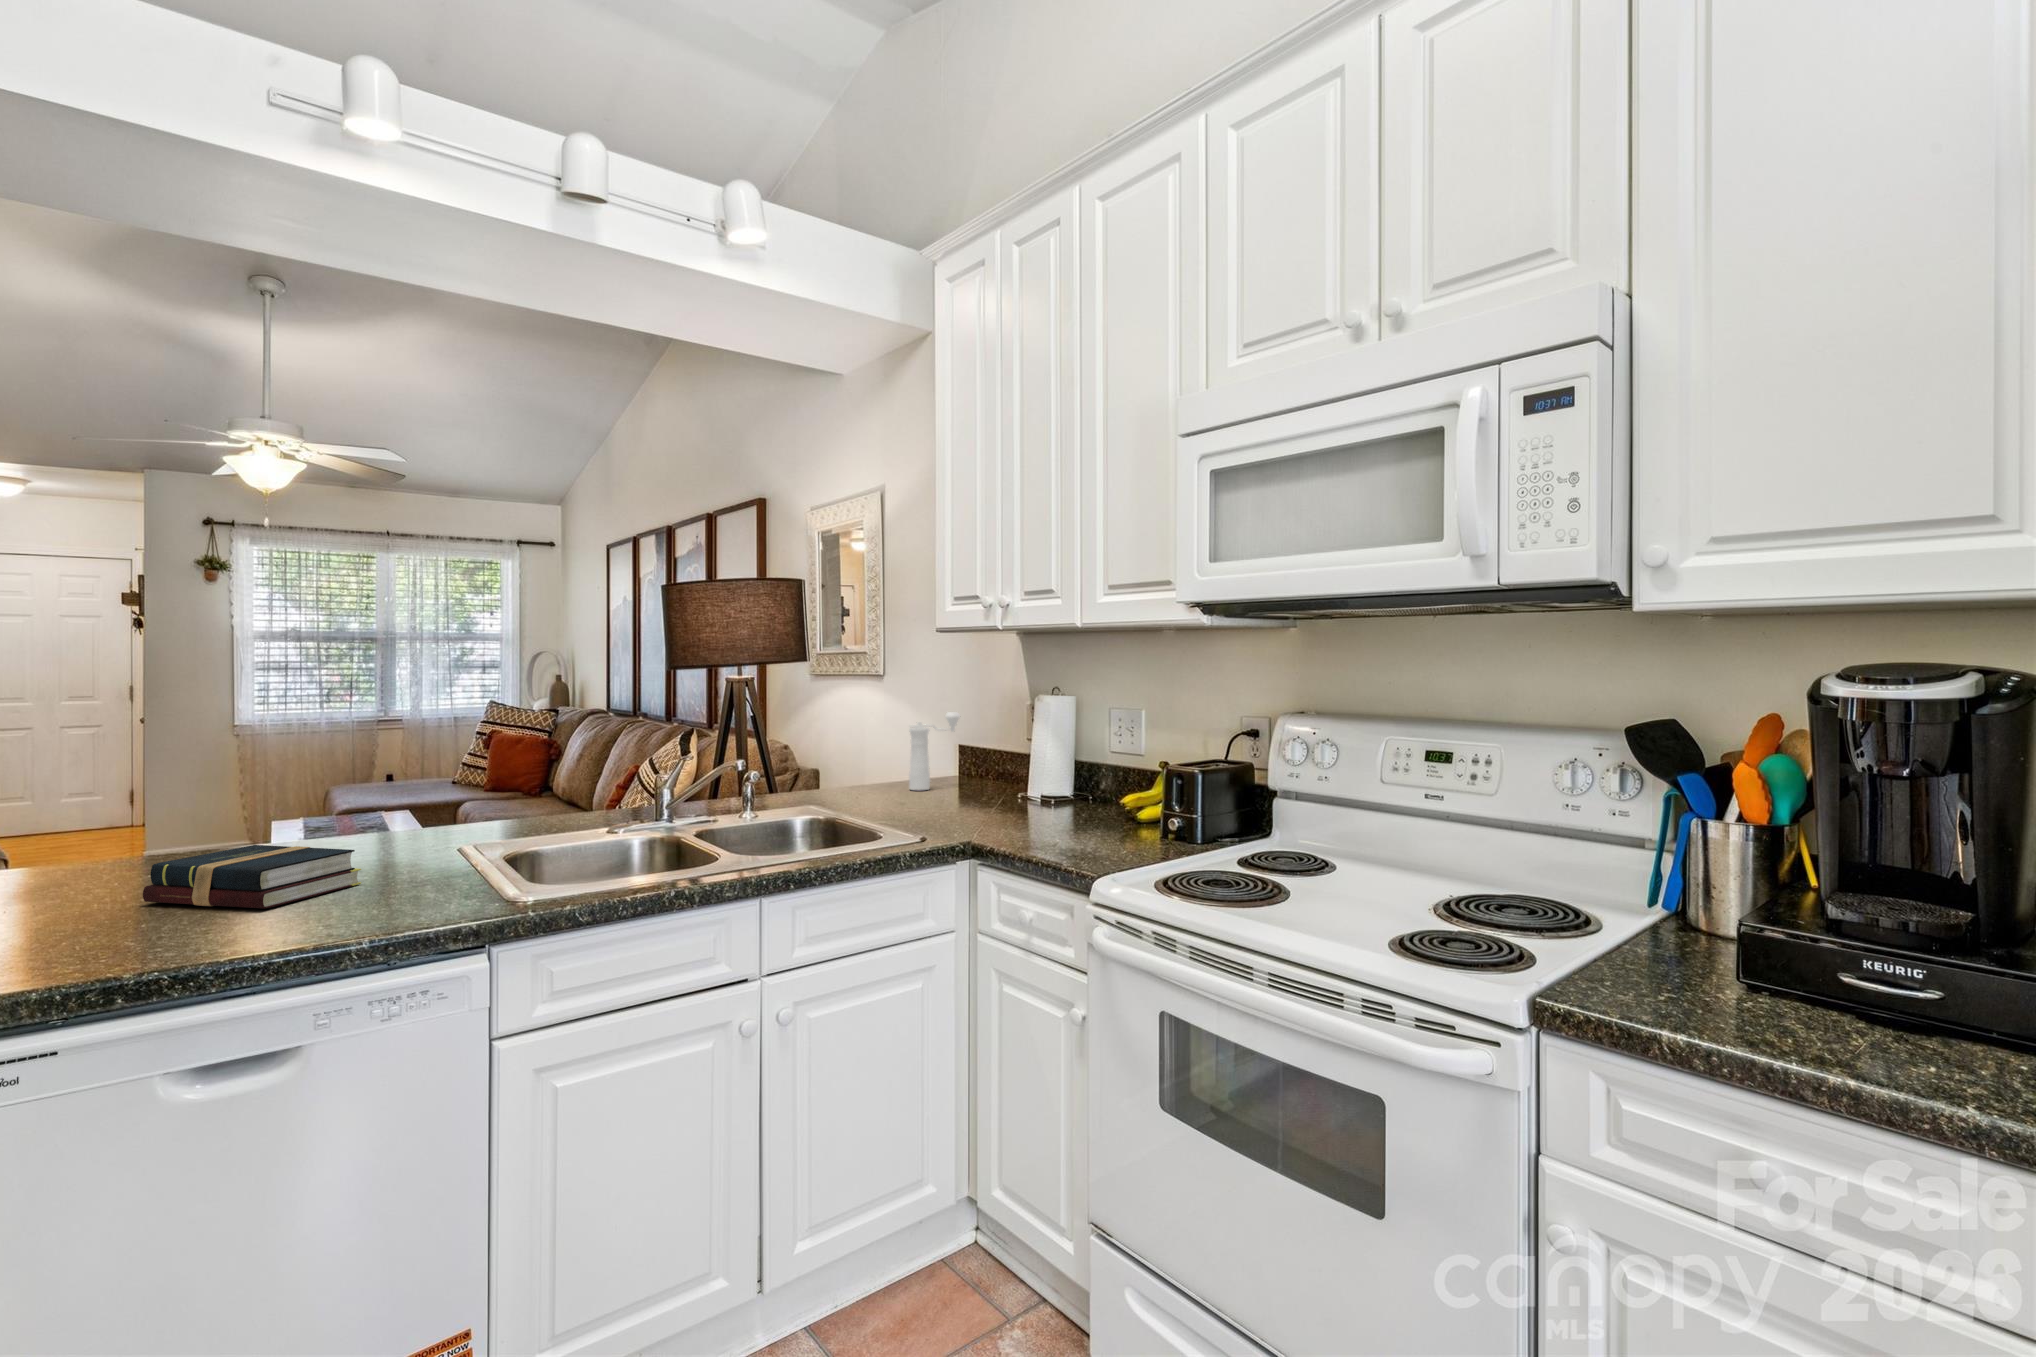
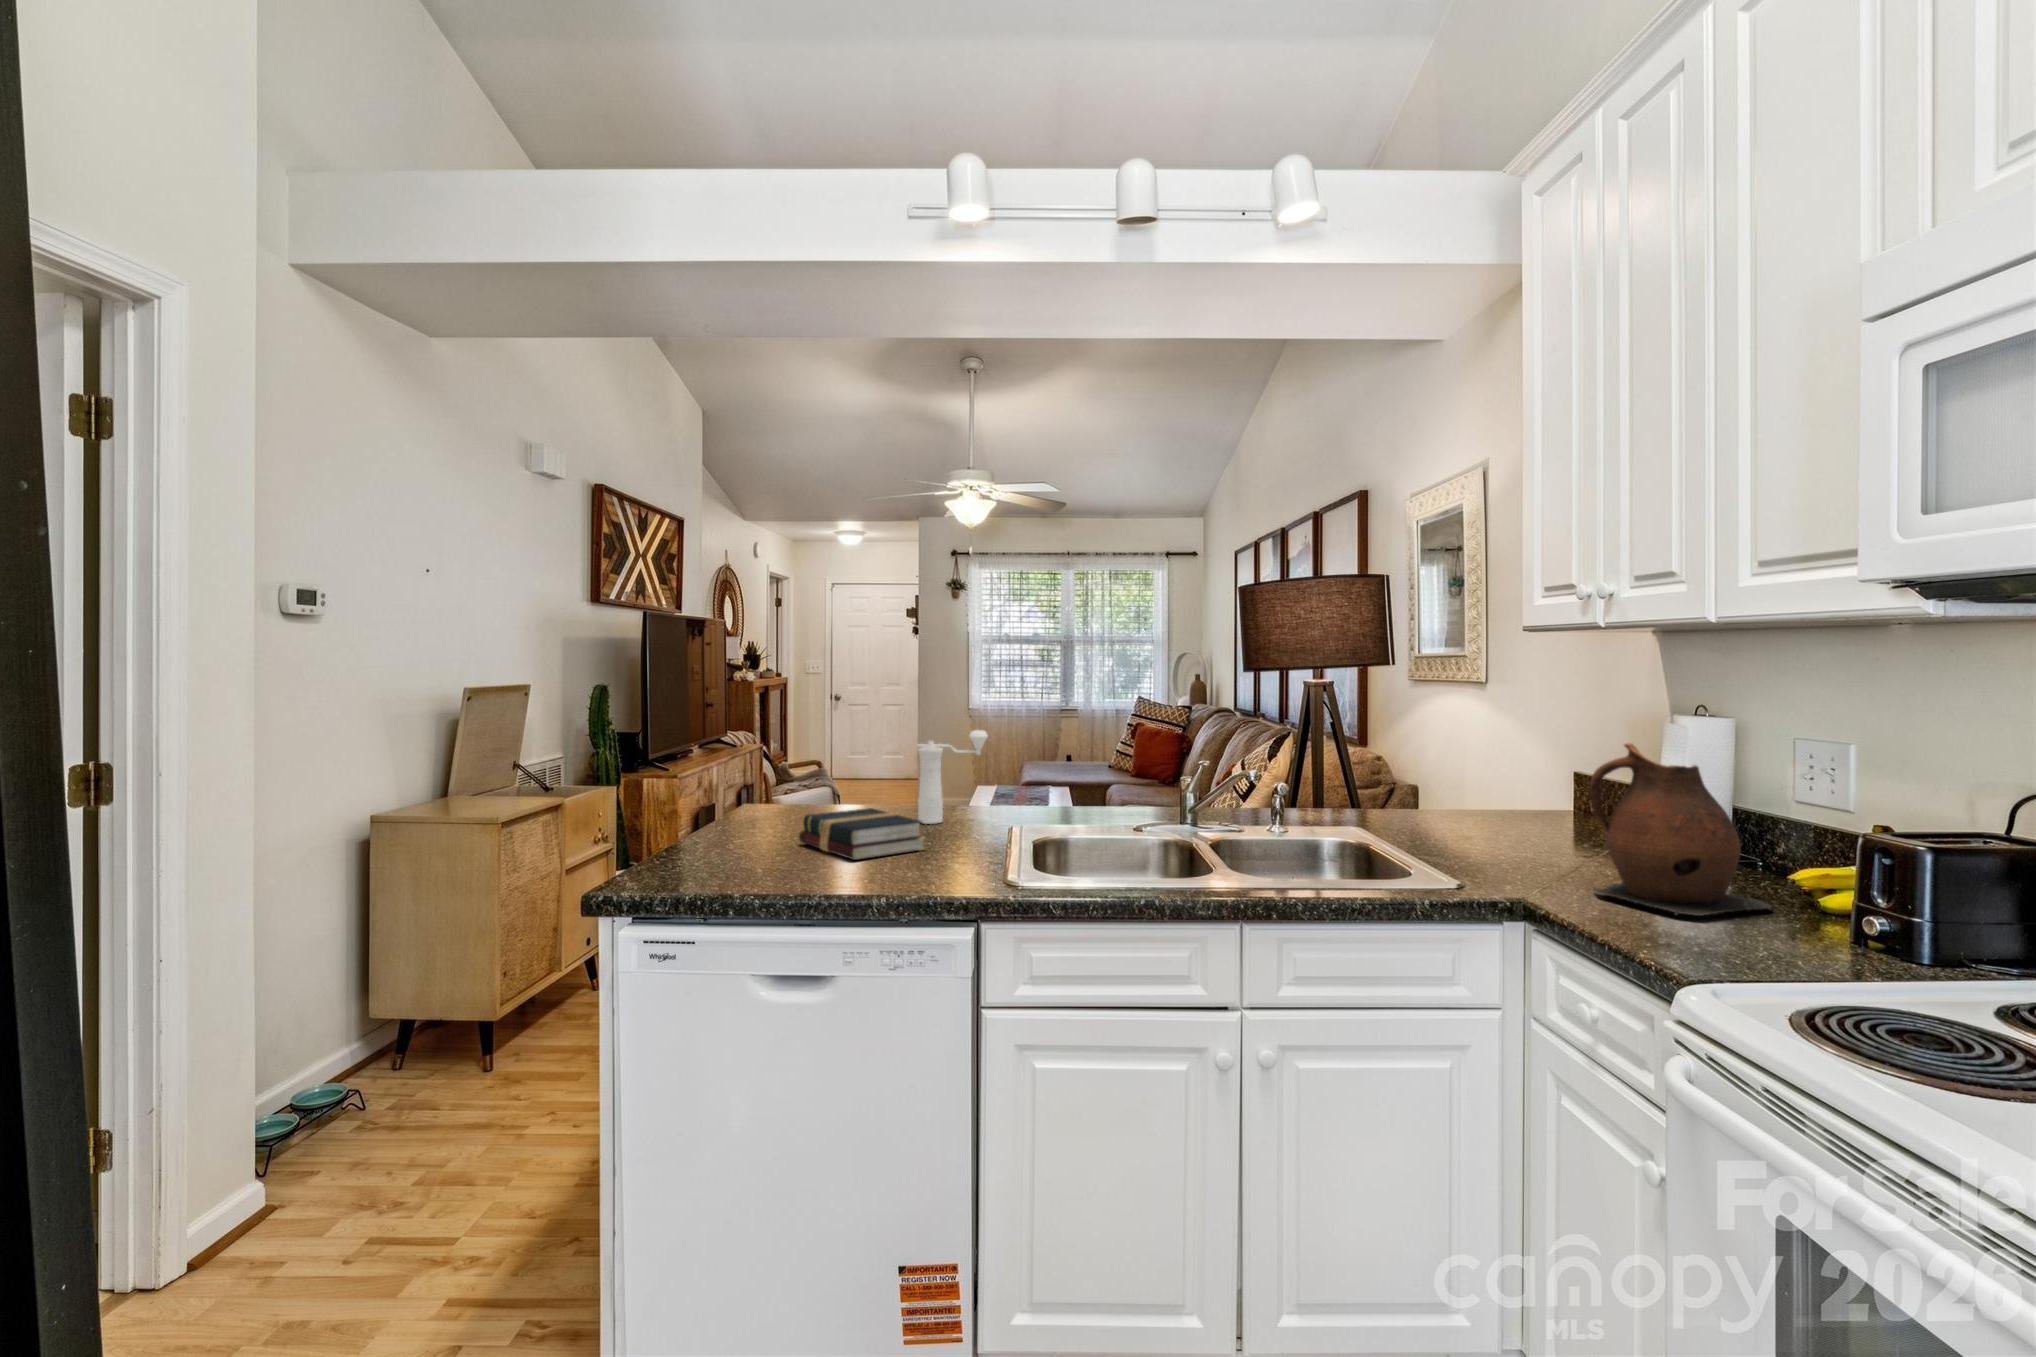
pepper mill: present [909,712,960,790] -> present [918,730,988,824]
ceramic pitcher: none [1008,717,1115,838] -> present [1590,743,1773,916]

